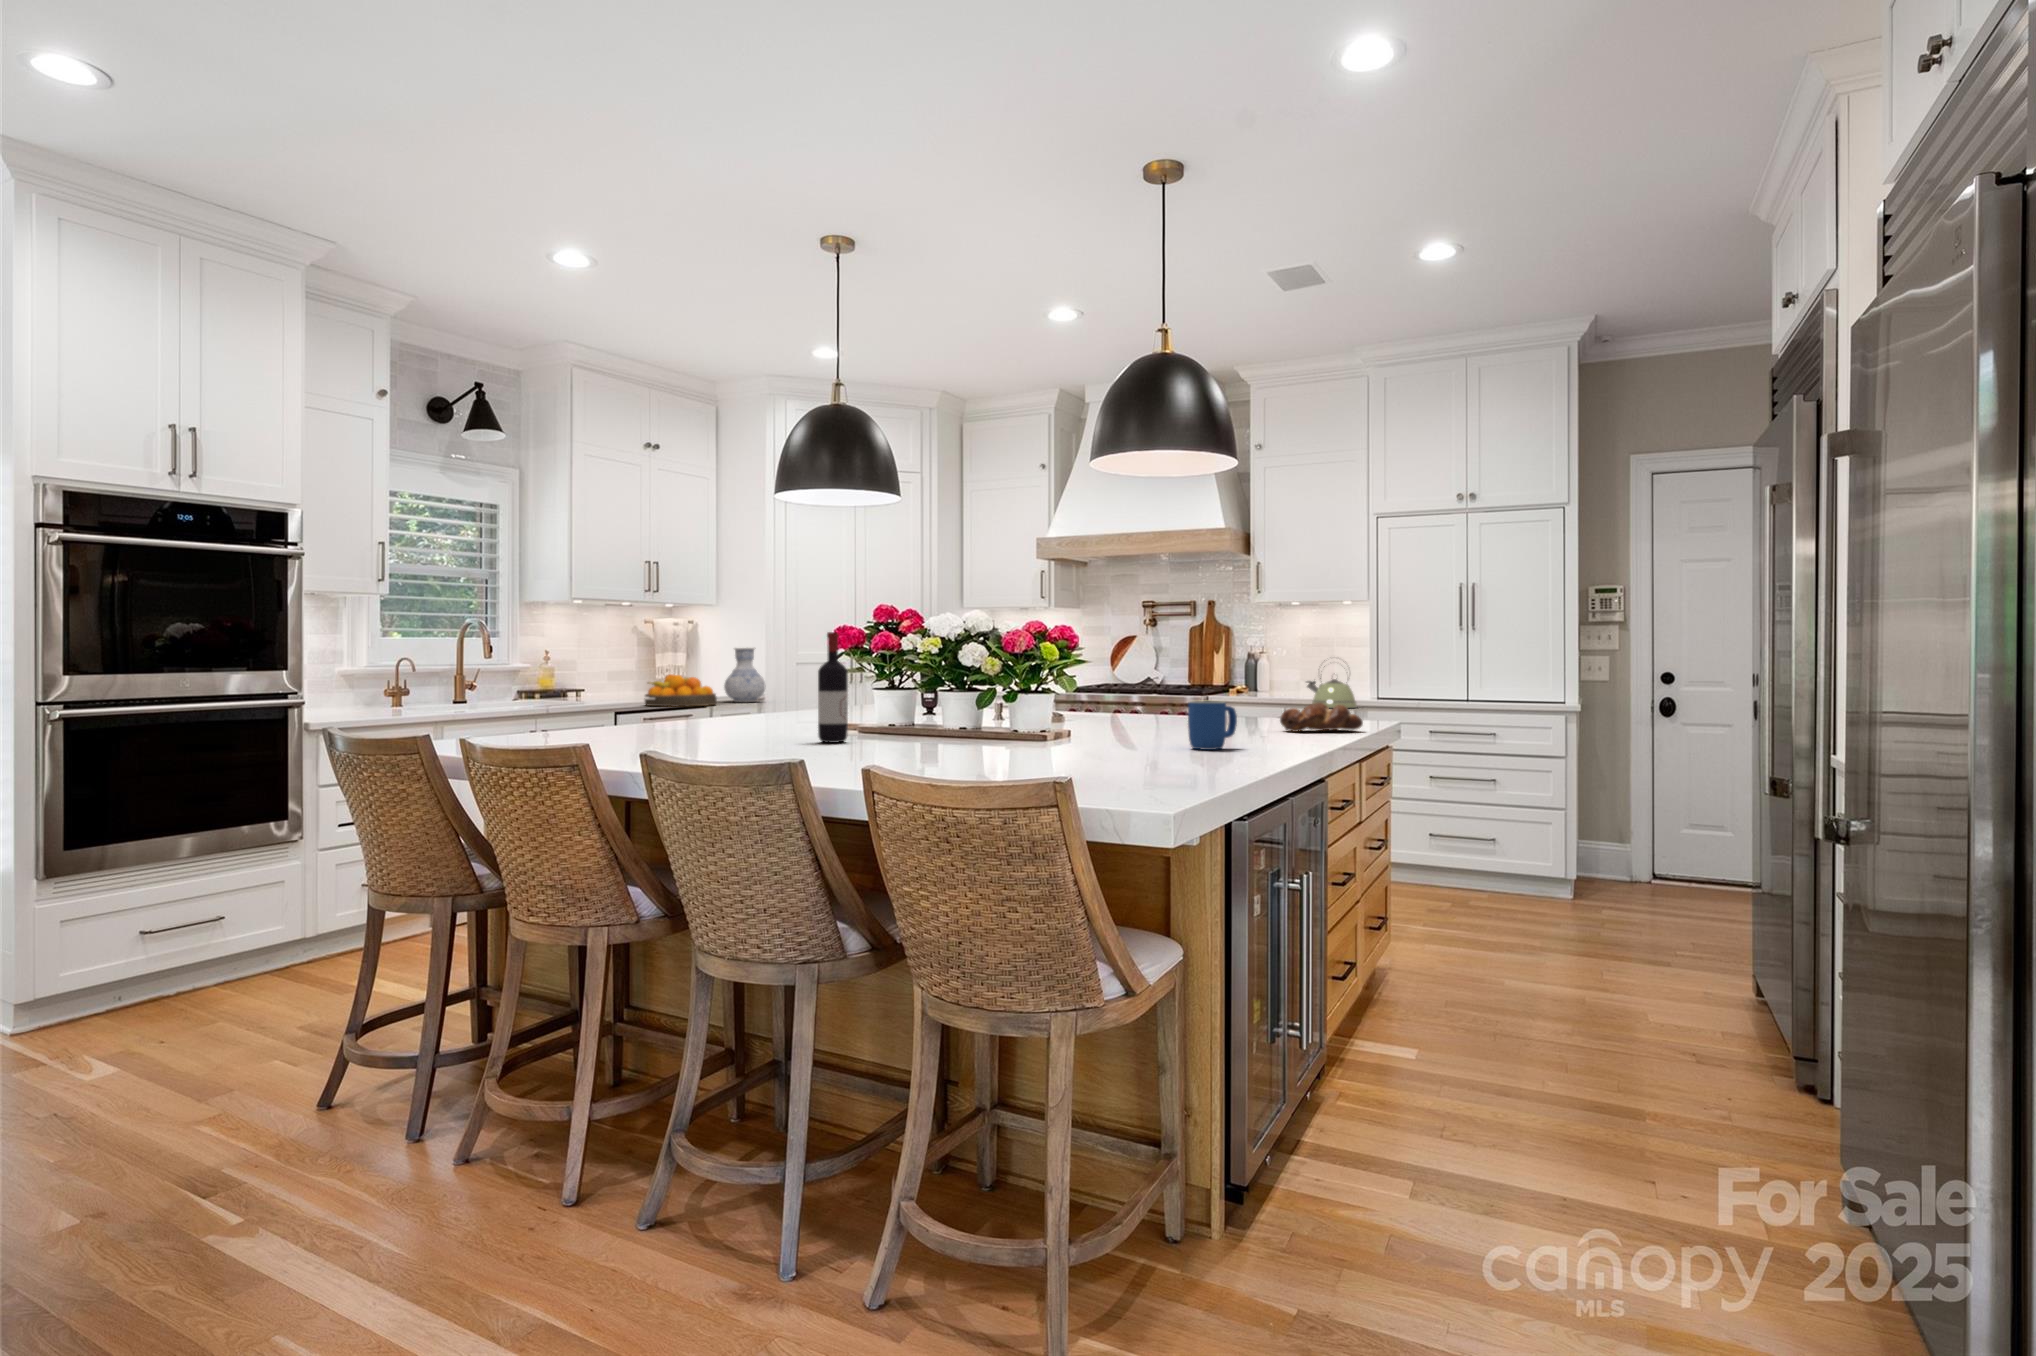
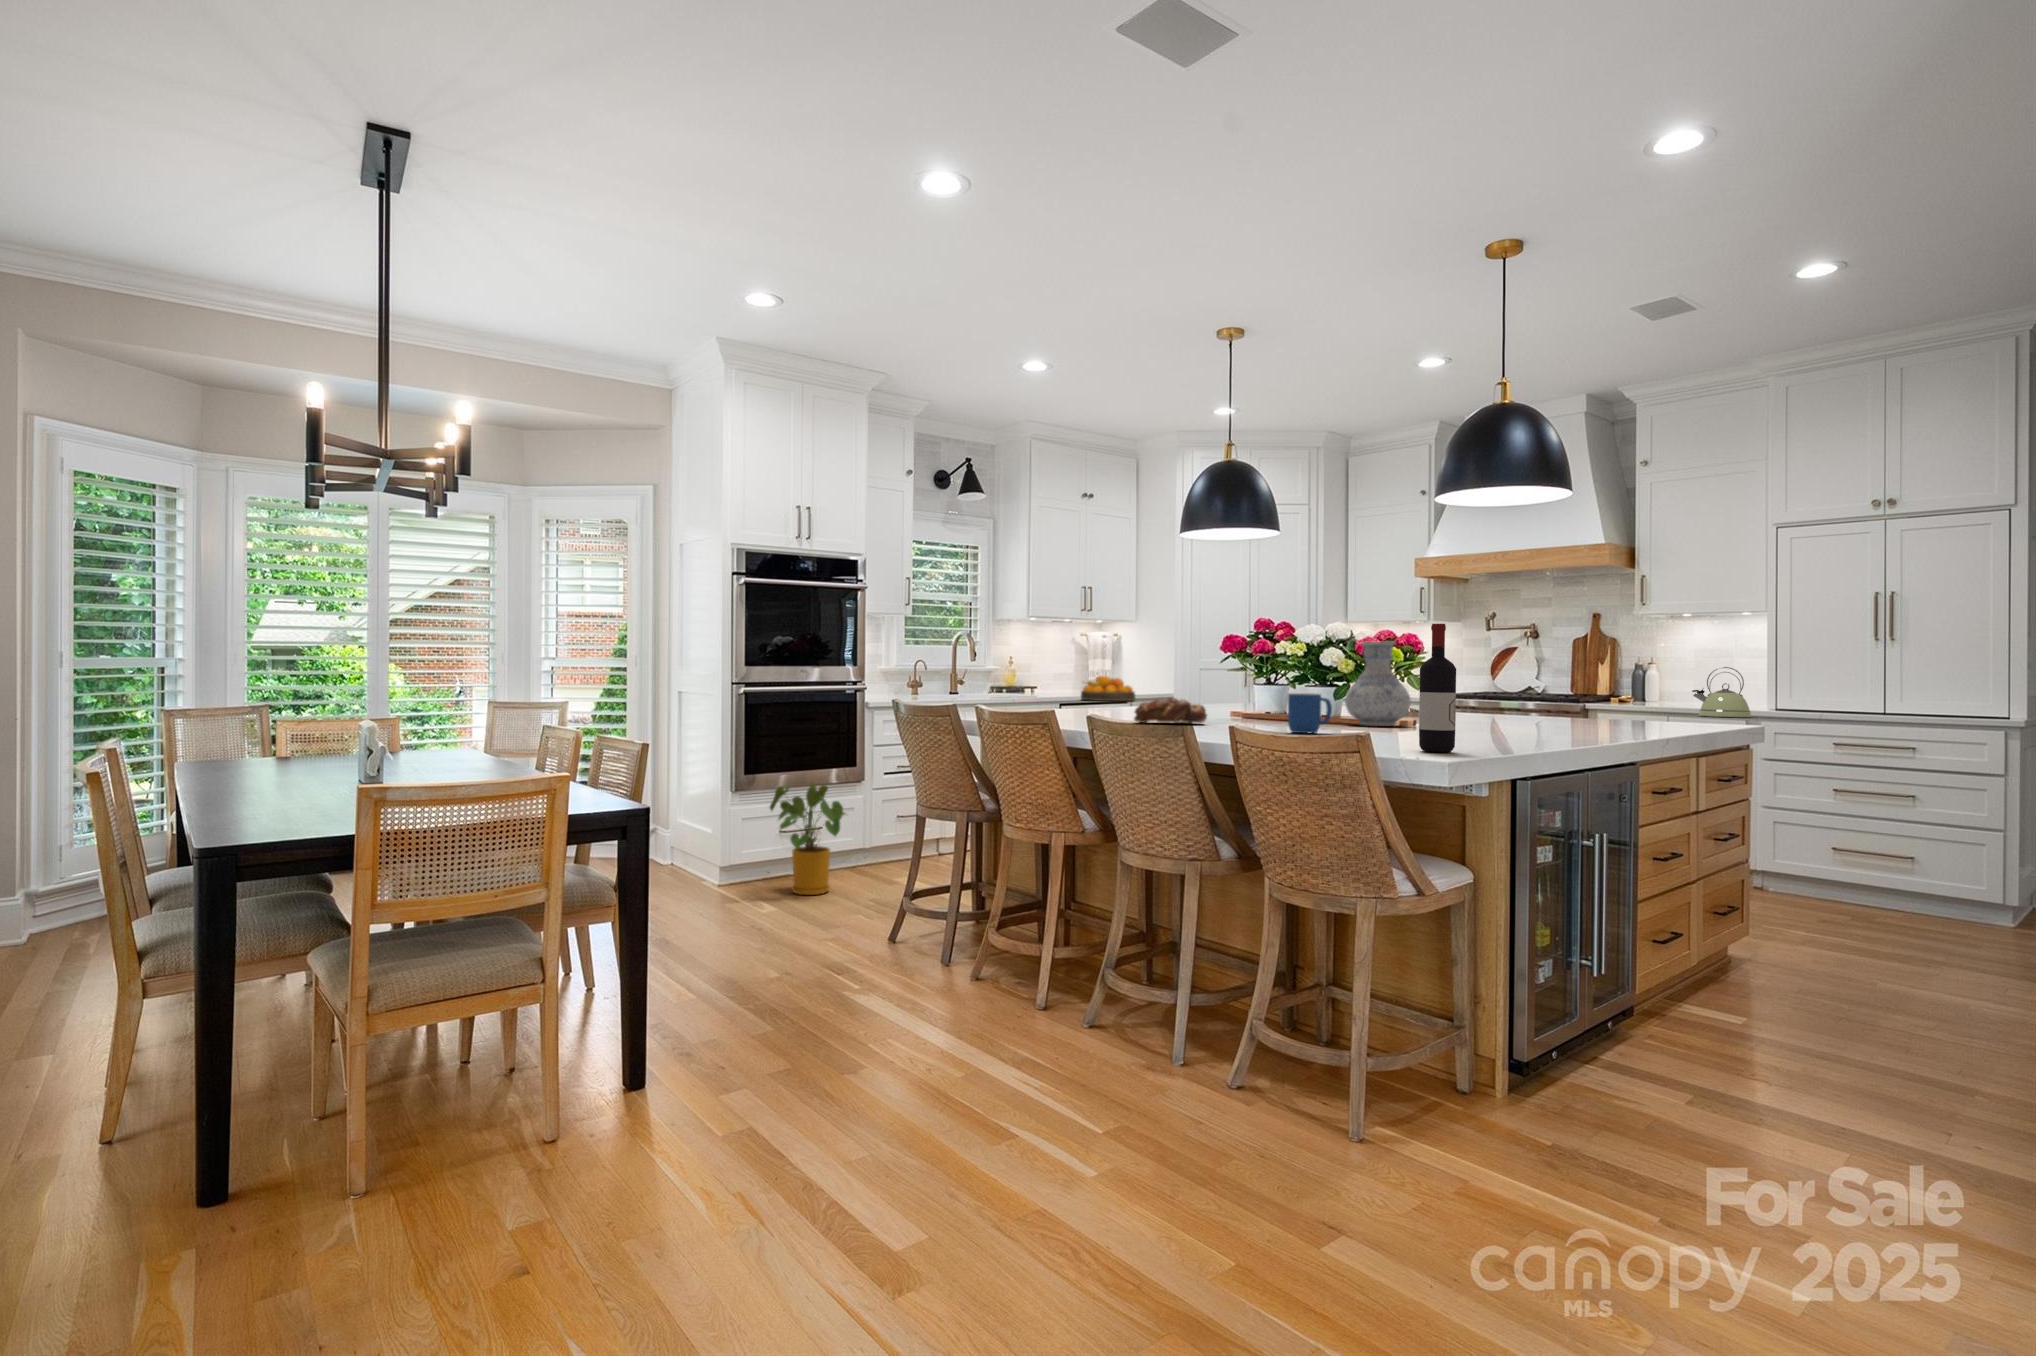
wine bottle: present [818,632,848,743] -> present [1419,624,1456,752]
vase: present [724,648,766,702] -> present [1345,641,1410,726]
mug: present [1188,701,1237,750] -> present [1288,693,1332,733]
bread loaf: present [1280,703,1363,732] -> present [1134,698,1207,723]
house plant: none [123,849,275,1028] -> present [770,783,845,895]

